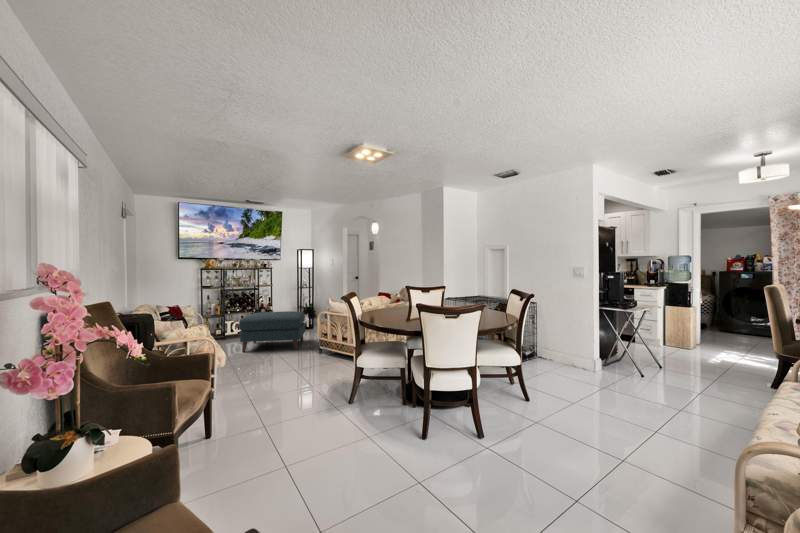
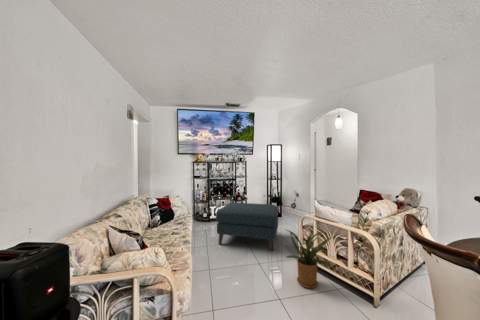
house plant: none [303,321,339,362] -> present [286,230,331,288]

